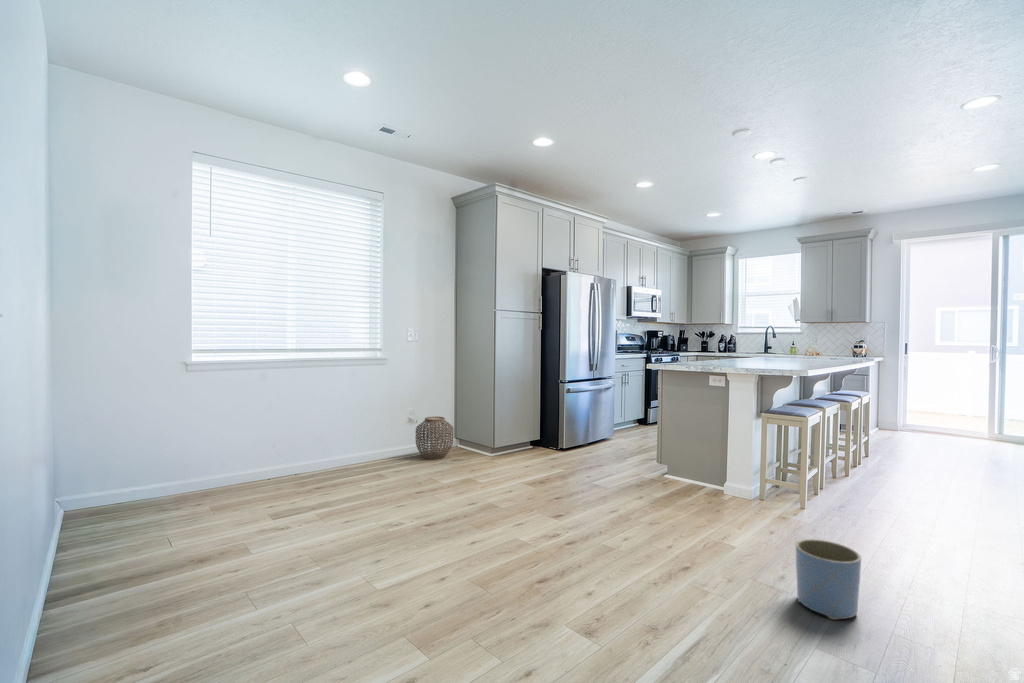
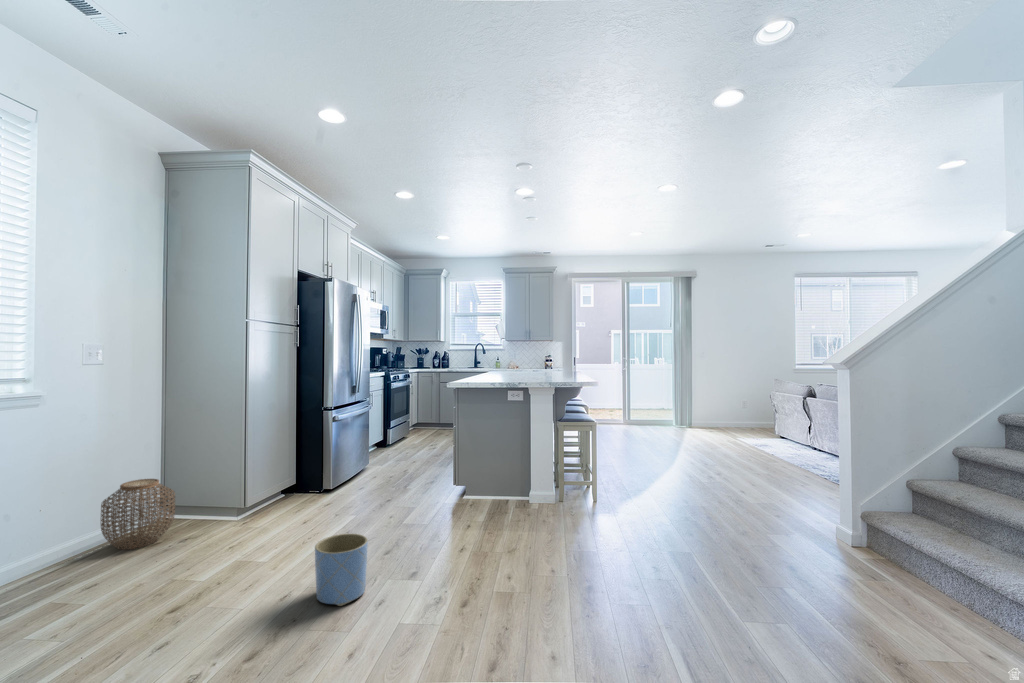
planter: present [796,539,861,620] -> present [315,534,368,606]

